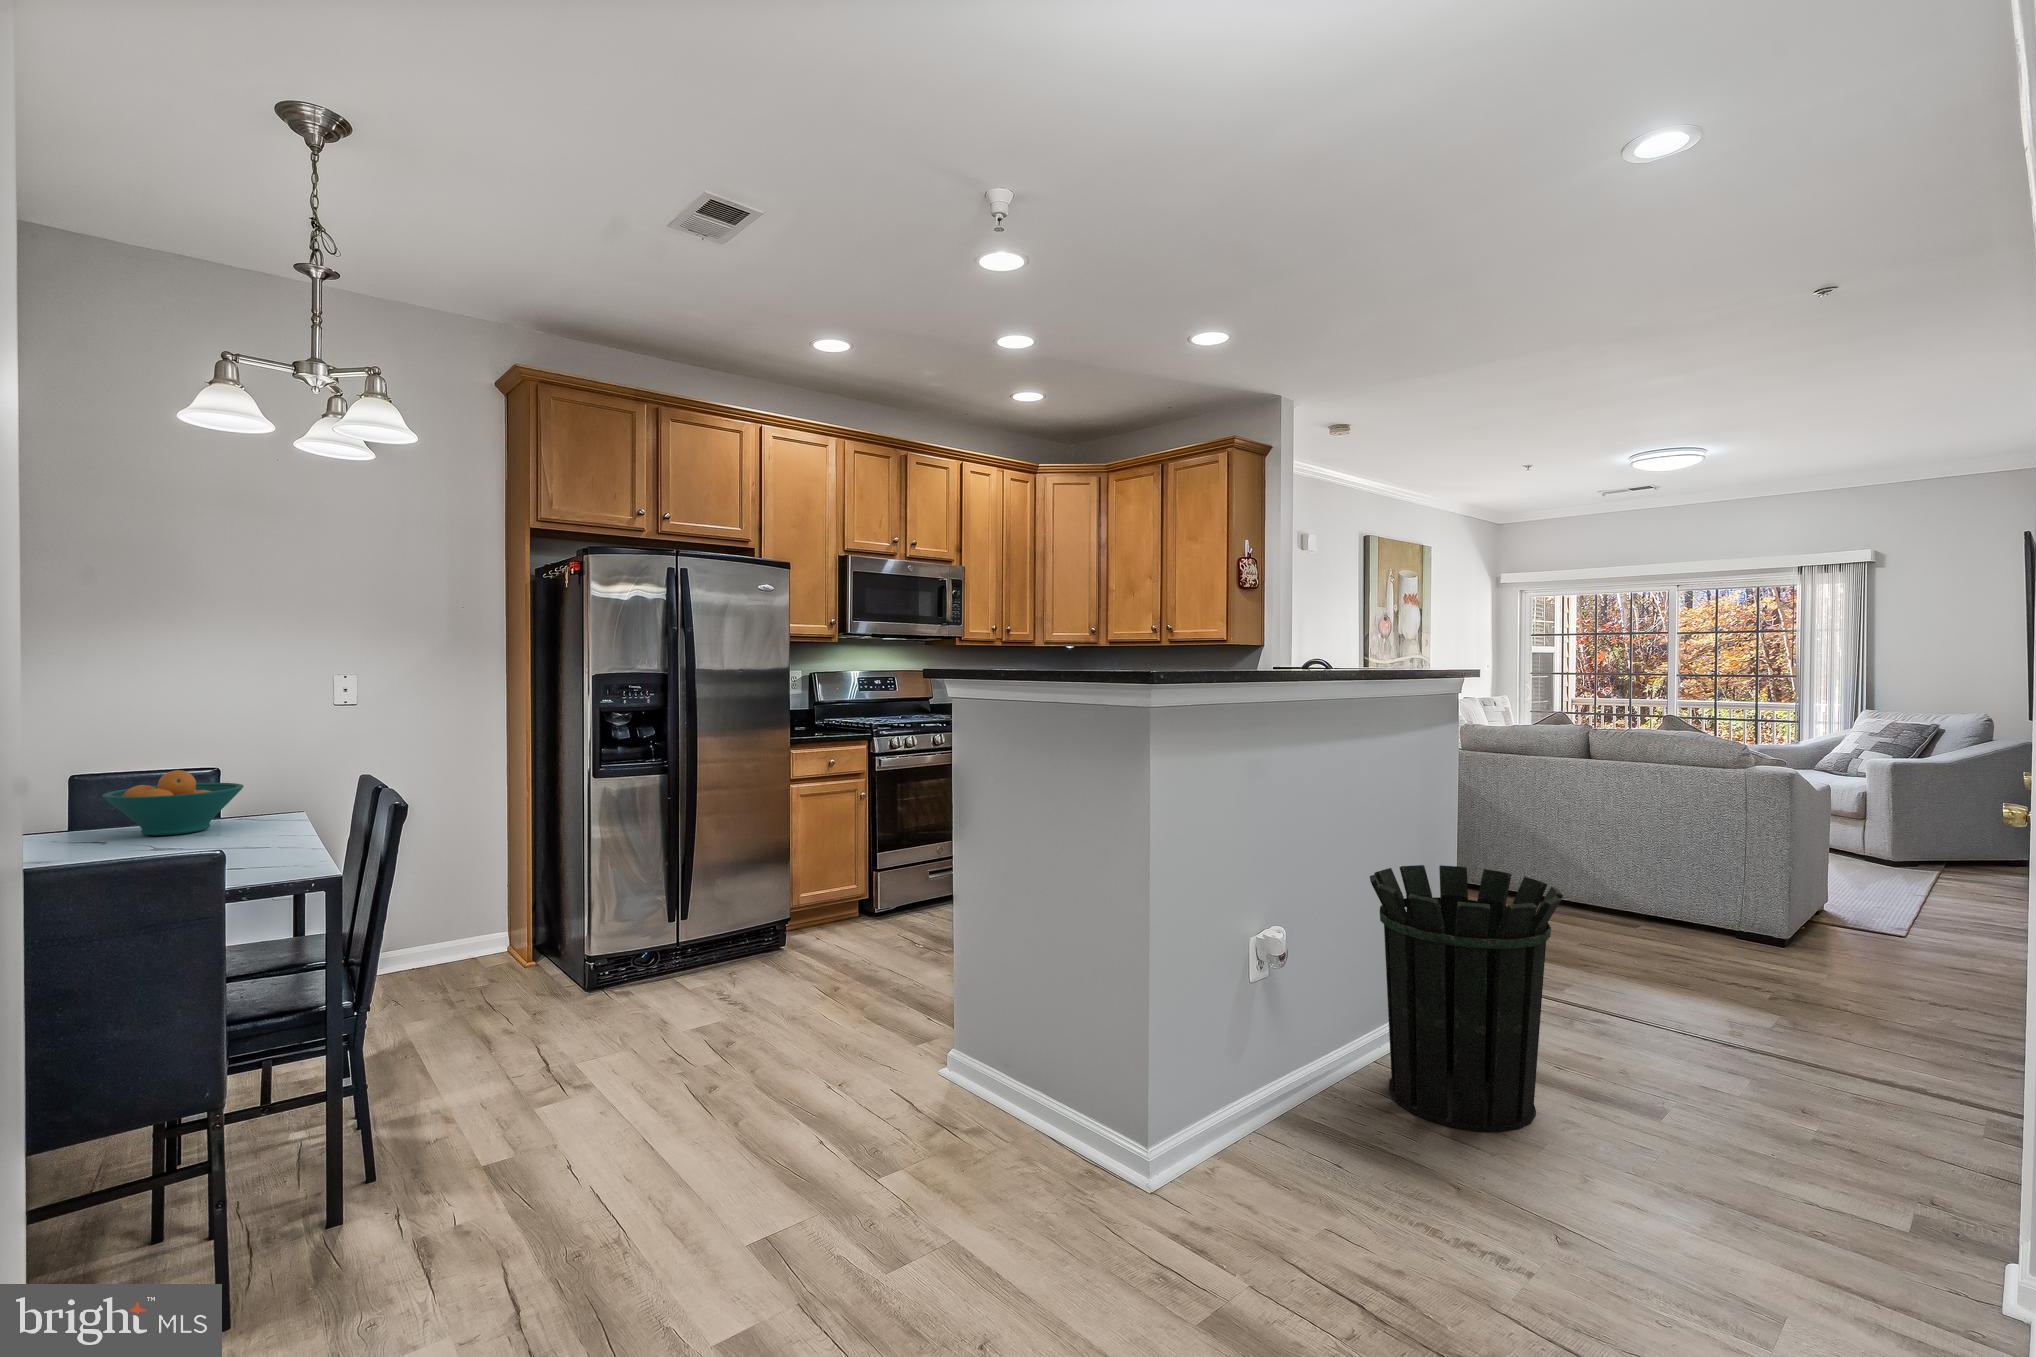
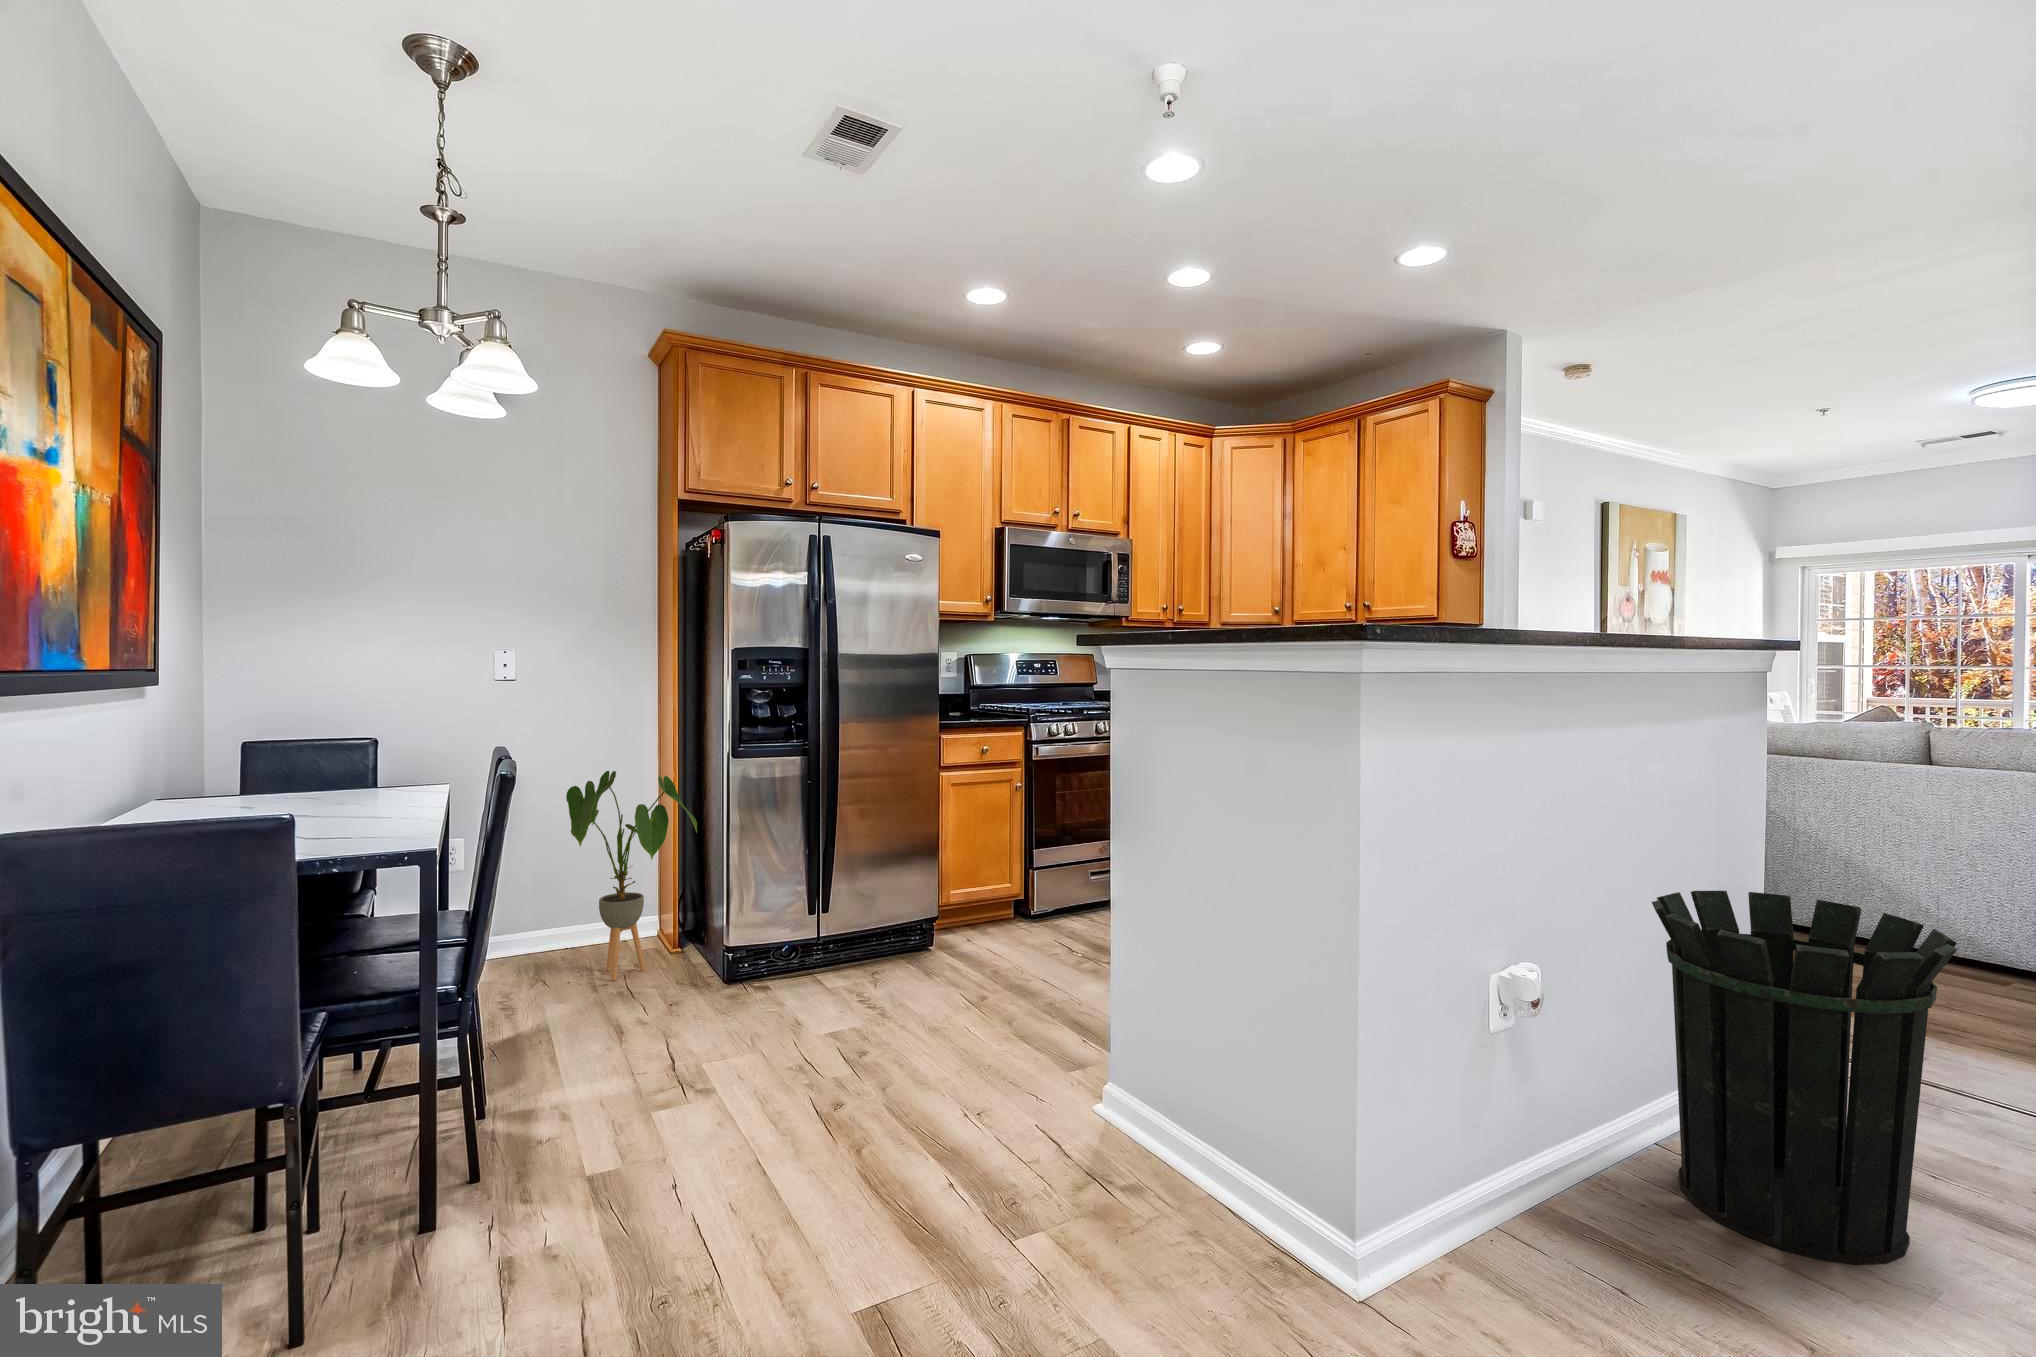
fruit bowl: present [103,770,244,835] -> none [247,737,382,802]
house plant: none [418,793,551,998] -> present [566,771,697,980]

